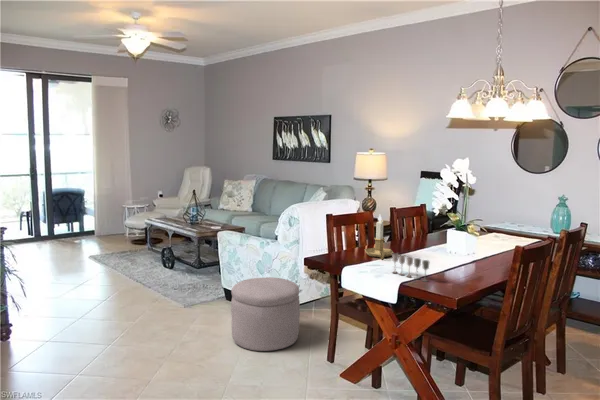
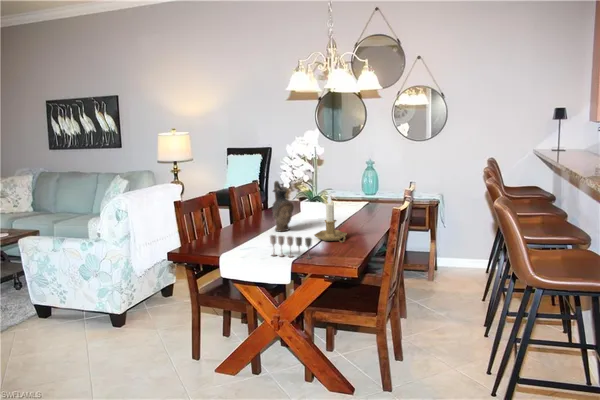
ceramic pitcher: none [419,204,441,256] -> present [273,181,294,231]
candlestick: present [365,215,394,259] -> present [314,196,347,242]
ottoman: present [231,277,300,351] -> none [59,282,149,373]

